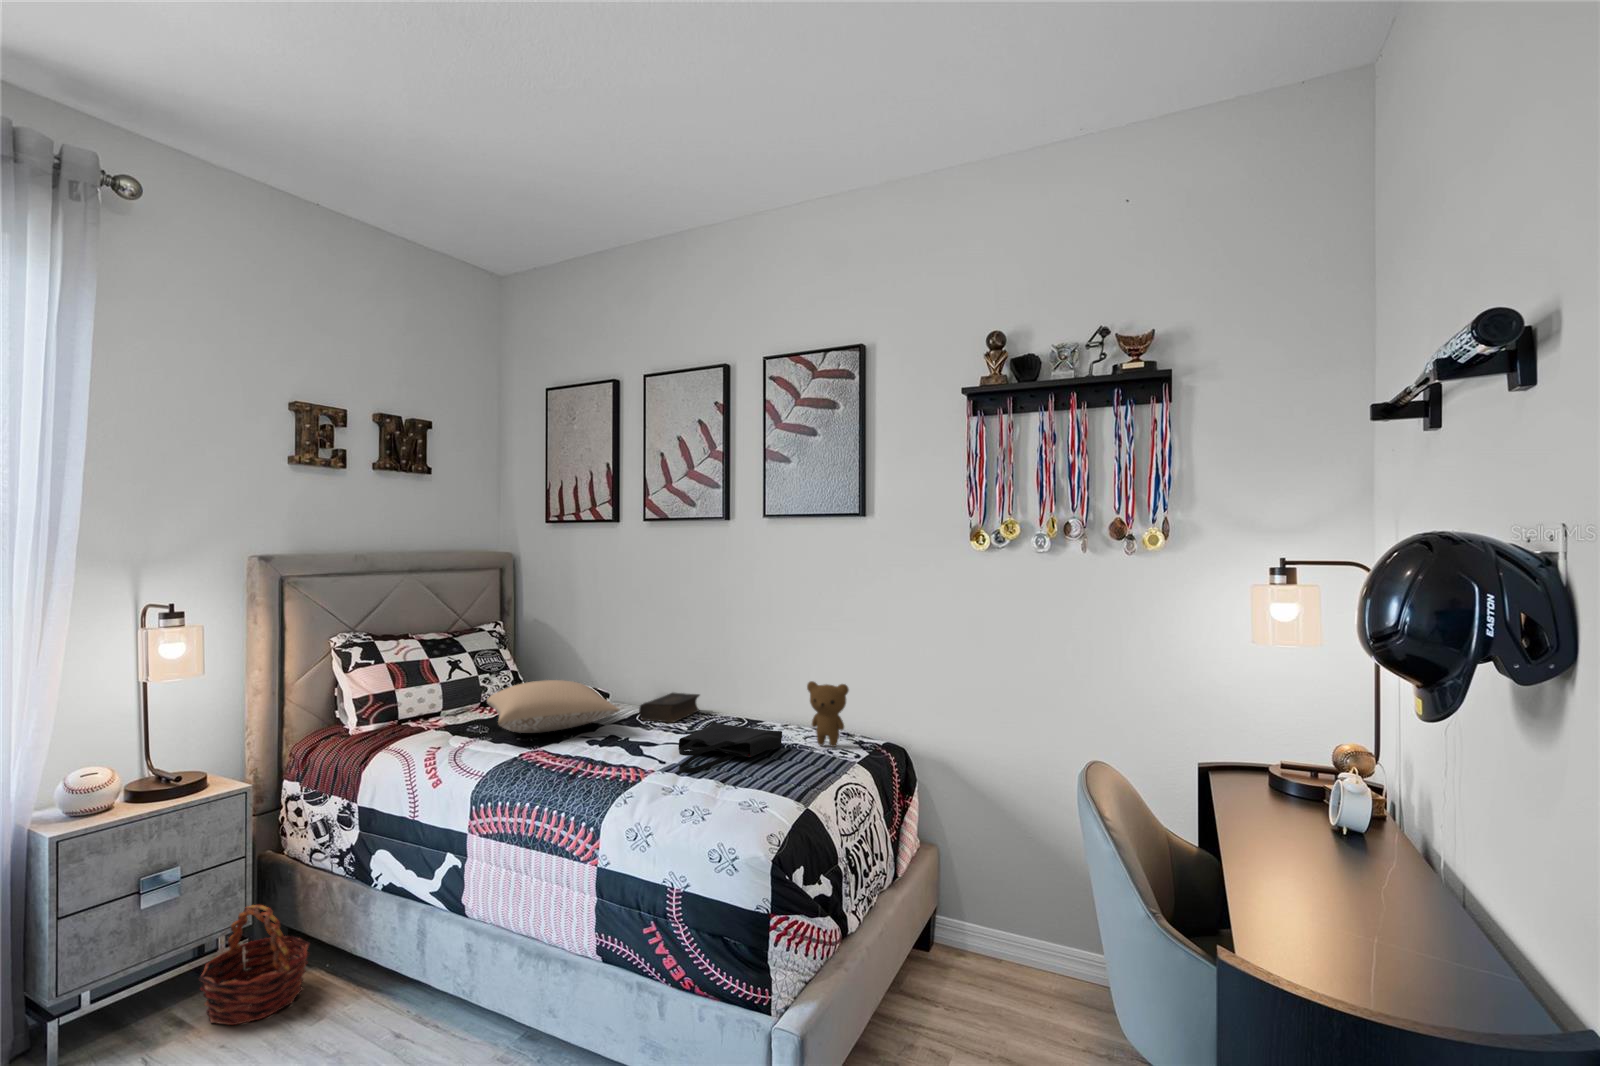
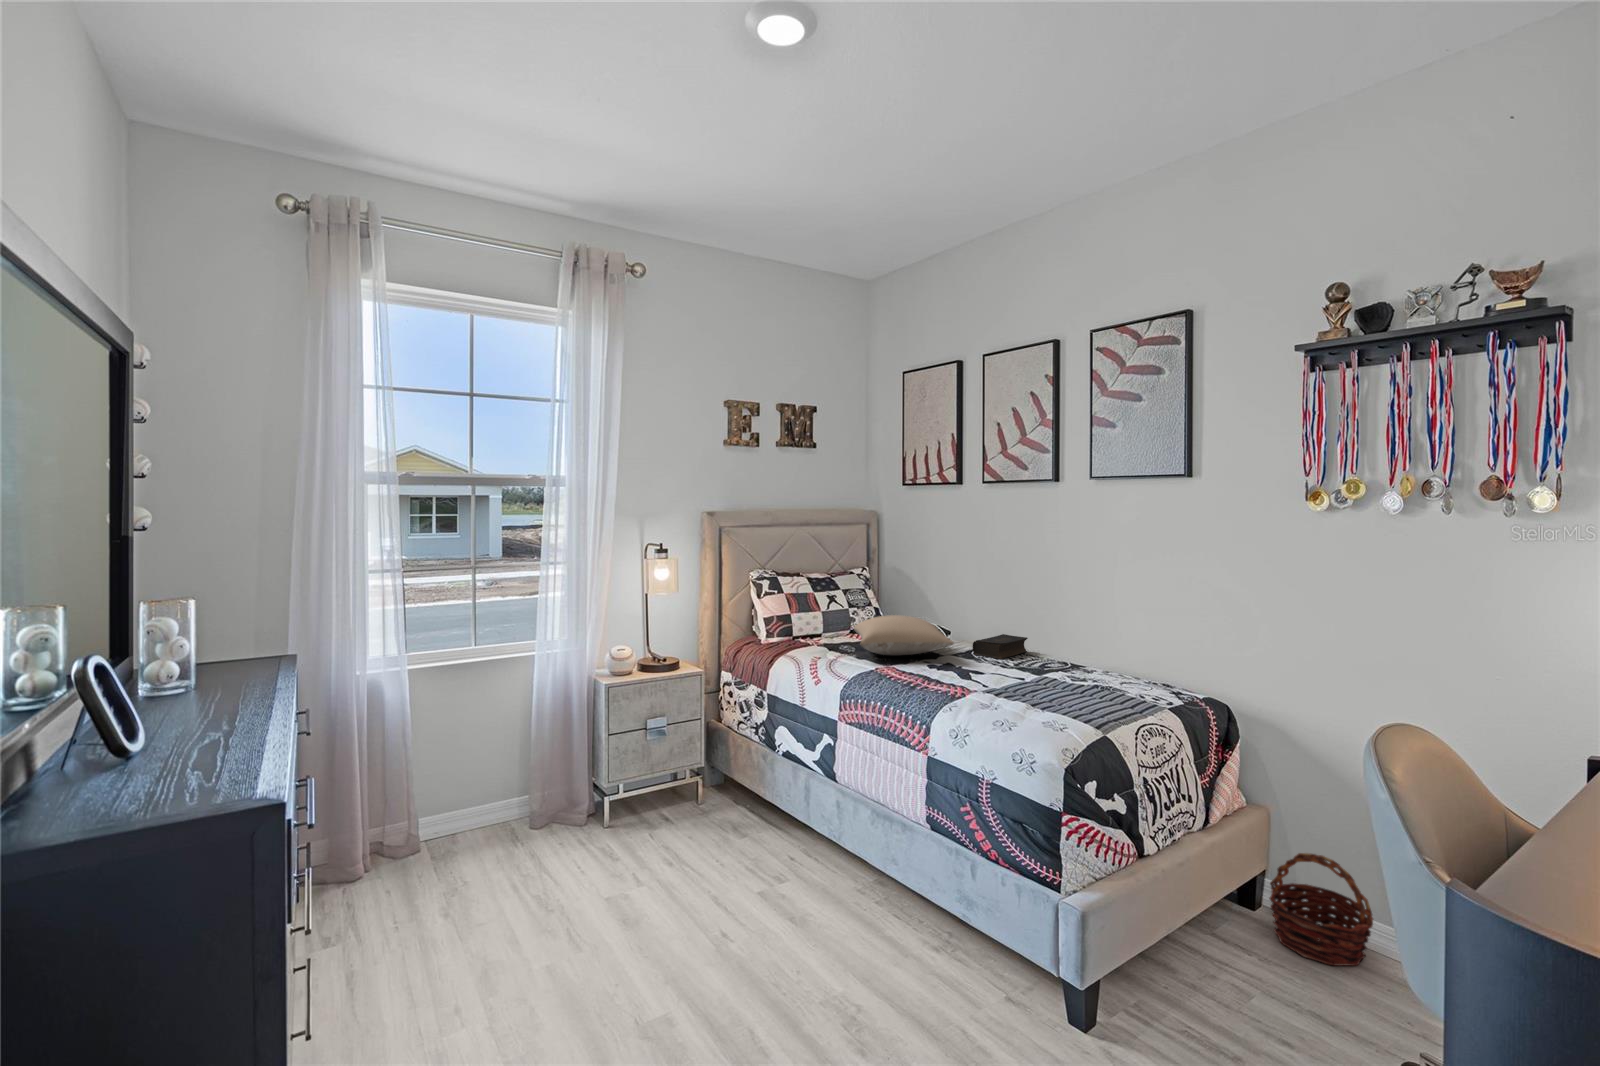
teddy bear: present [807,681,849,747] -> none [1121,632,1162,693]
tote bag: present [679,721,782,773] -> none [997,659,1095,697]
basket: present [199,905,310,1025] -> present [1269,853,1373,966]

